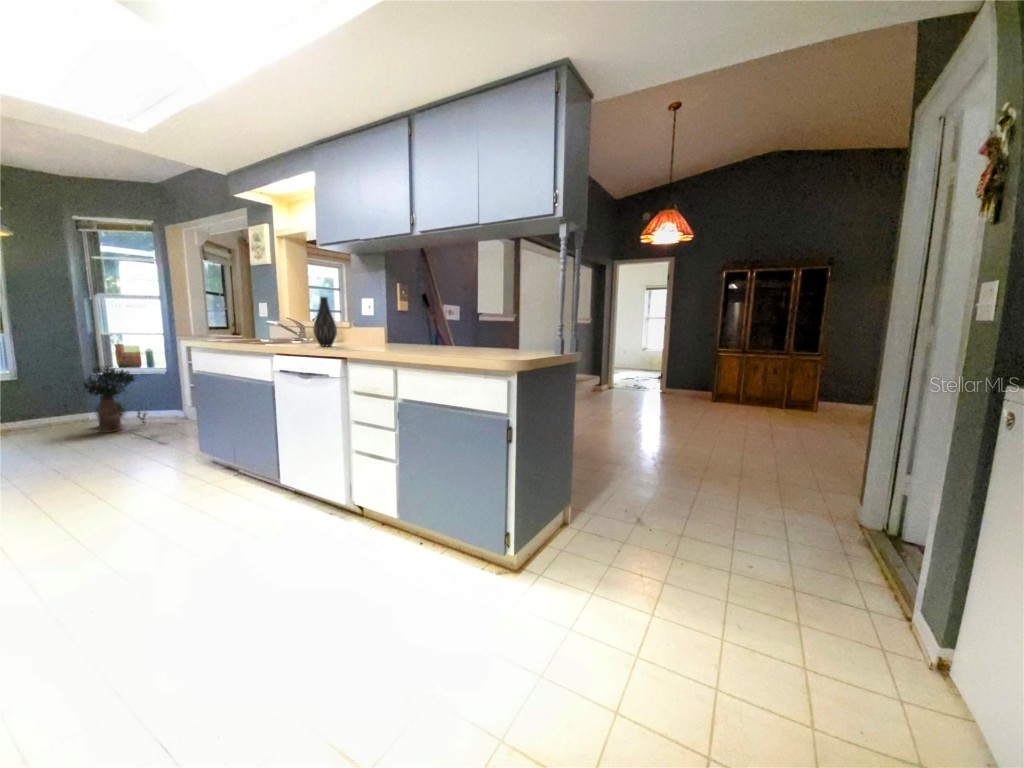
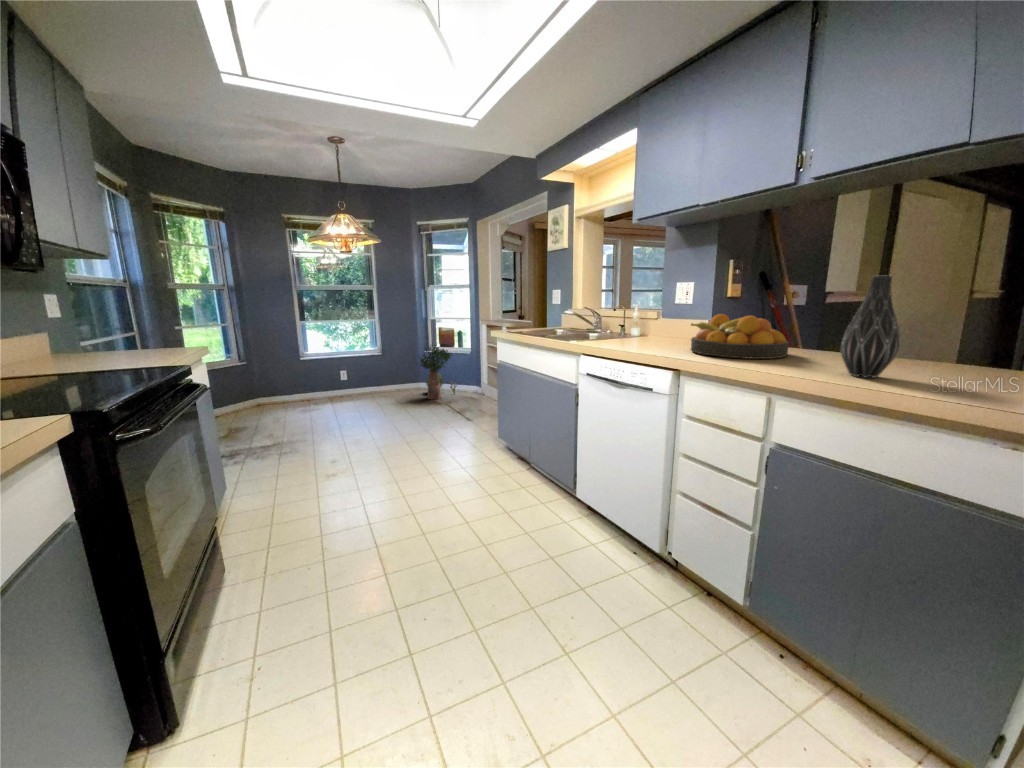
vase: present [313,297,337,346] -> present [841,275,900,378]
fruit bowl: none [357,319,421,348] -> present [691,314,789,359]

